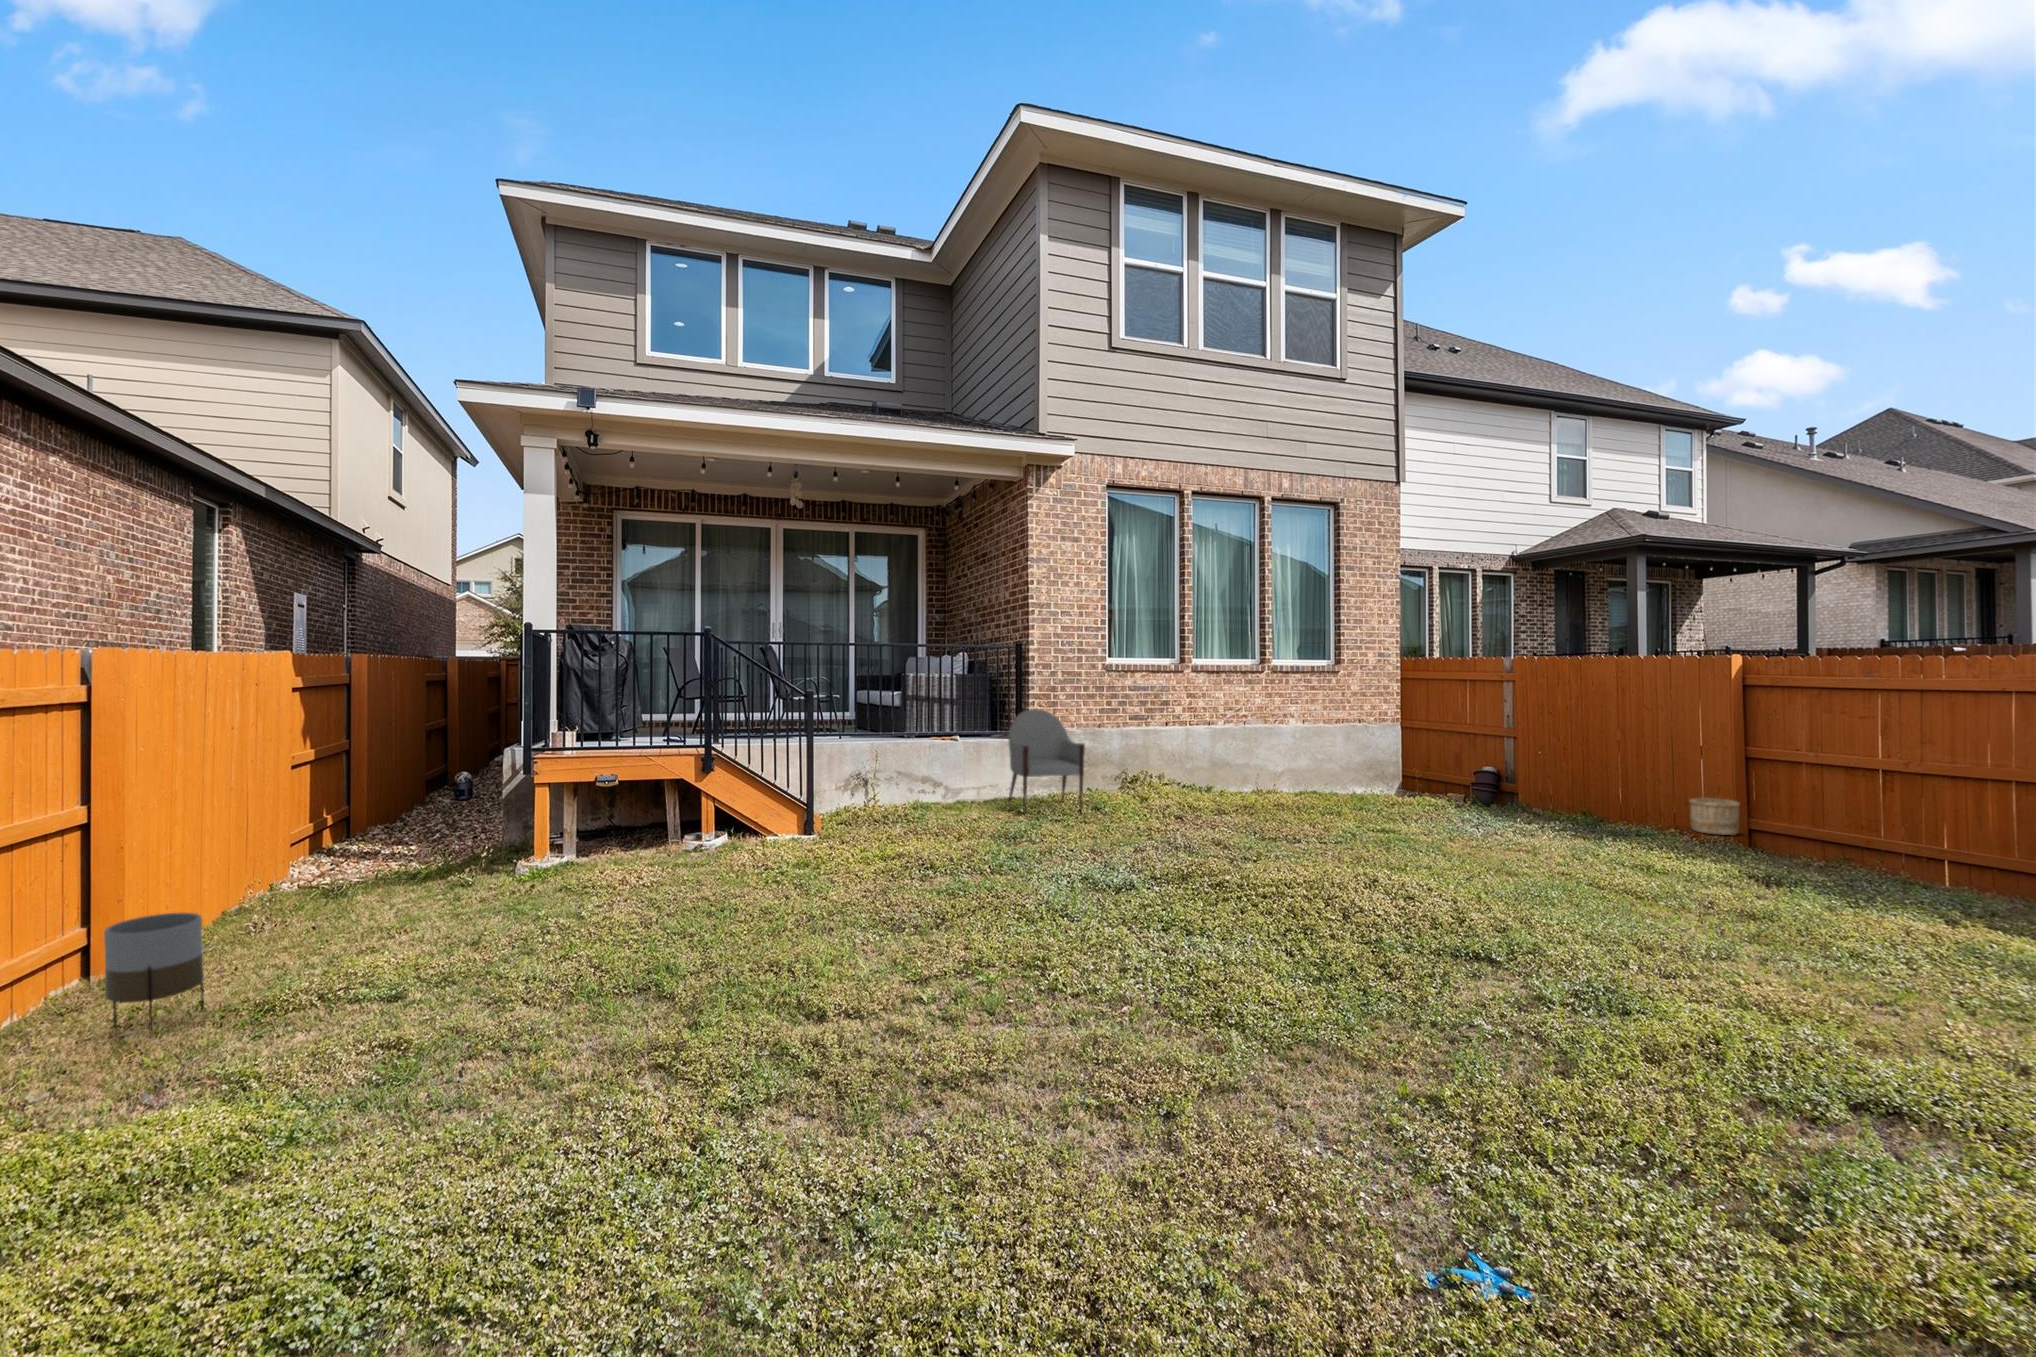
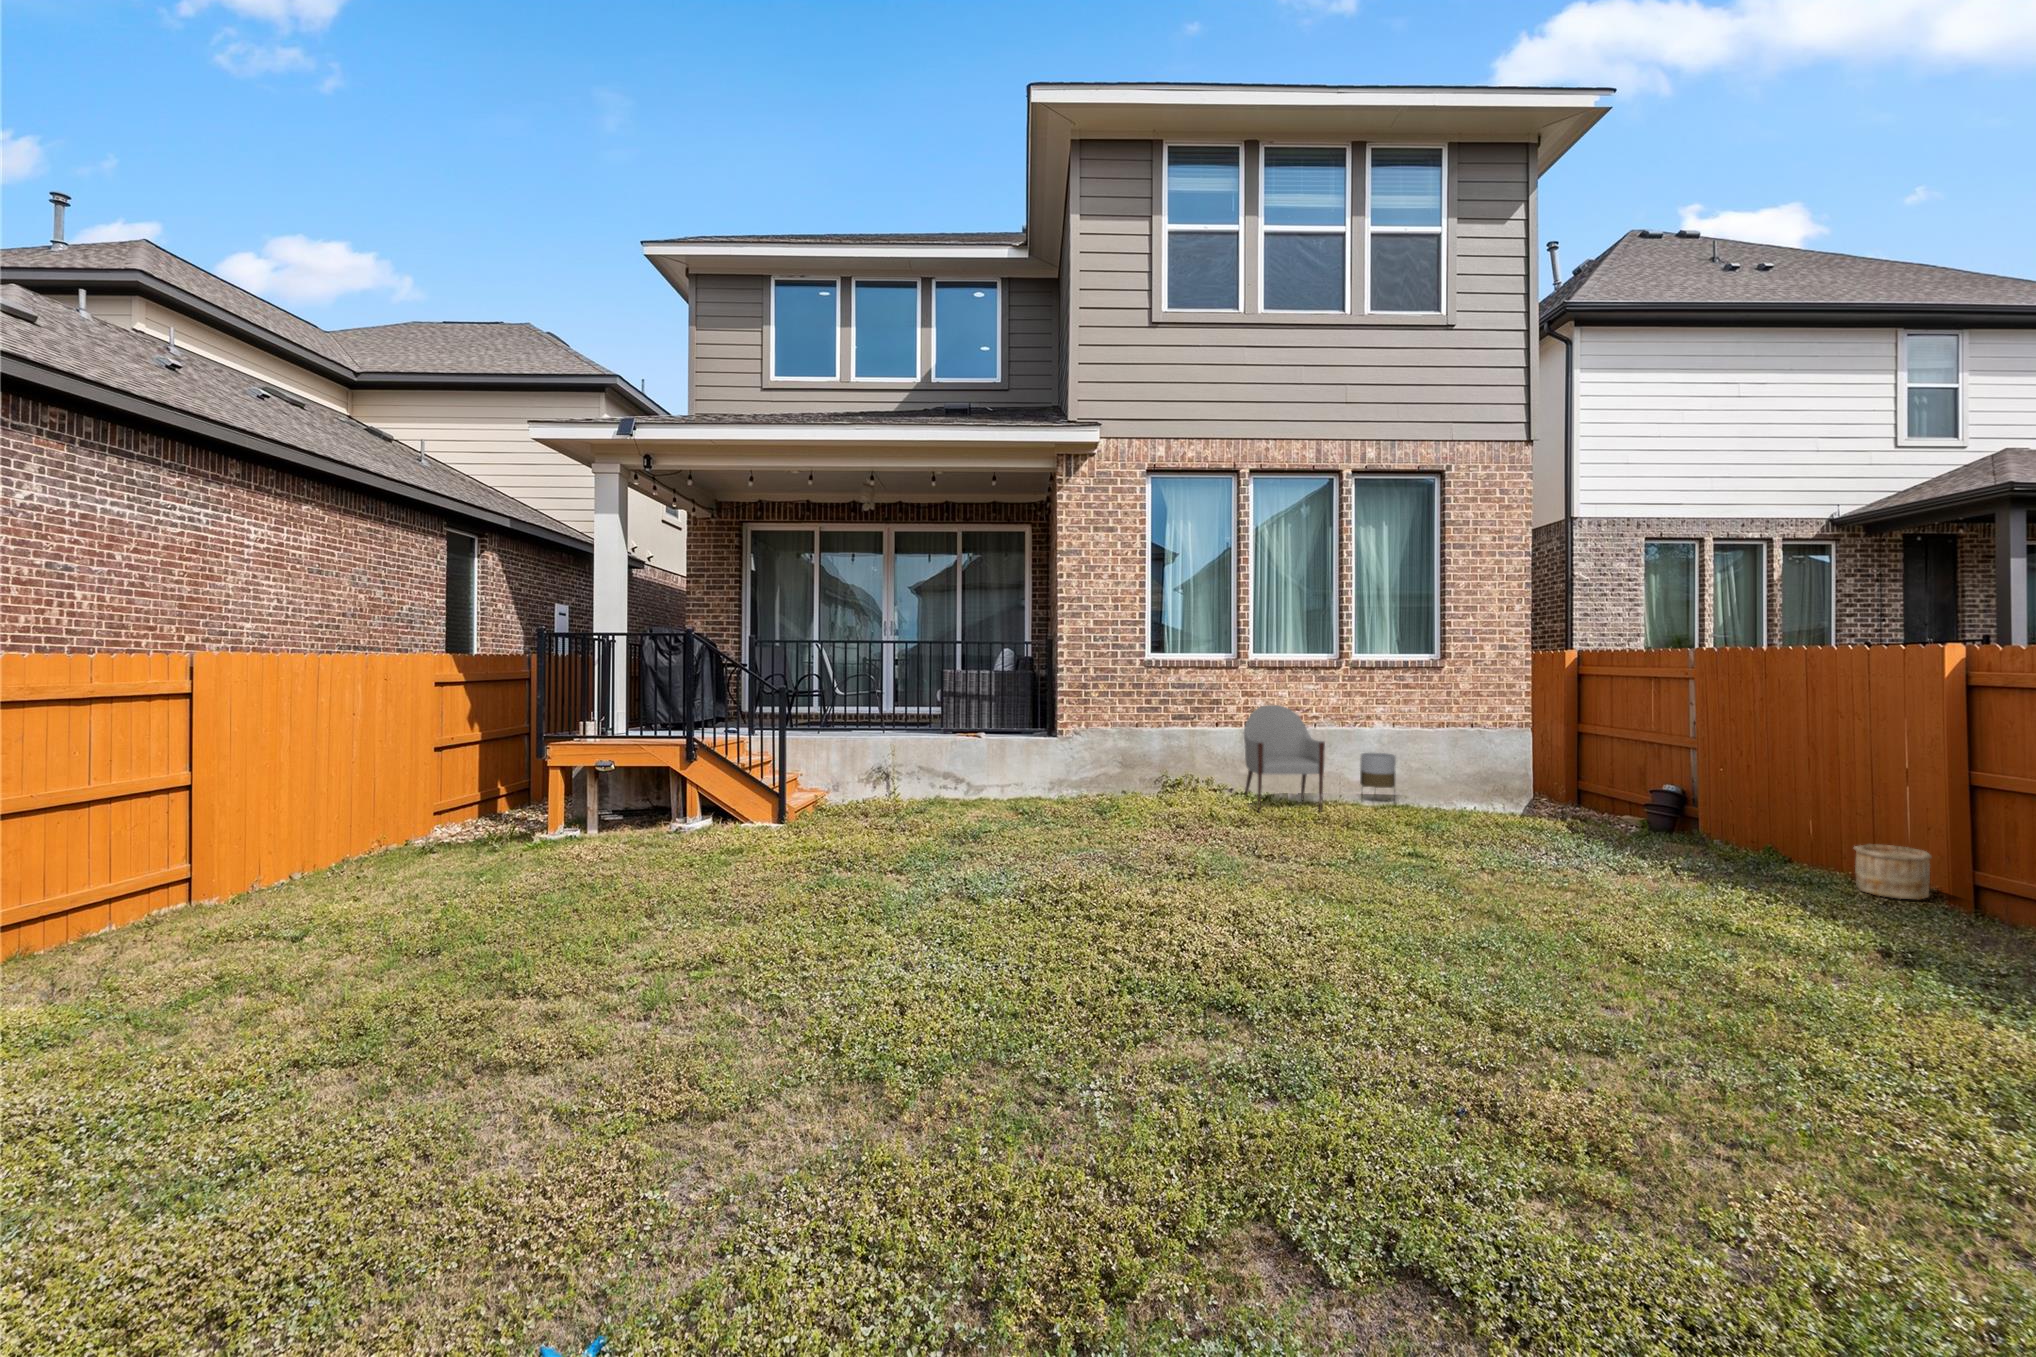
chair: present [1008,709,1085,813] -> present [1244,705,1325,812]
planter: present [104,913,204,1038] -> present [1360,753,1396,788]

